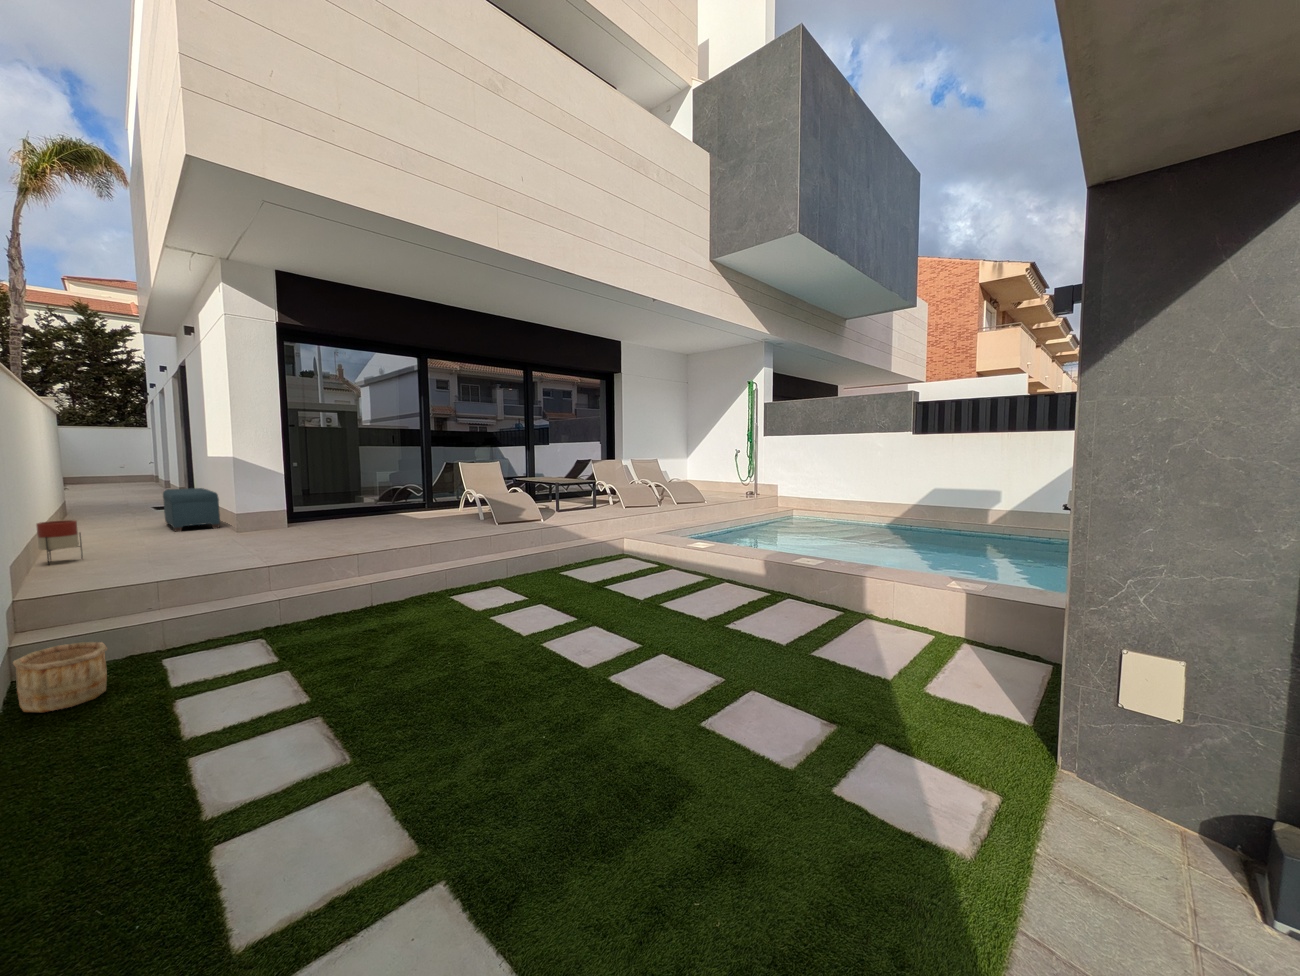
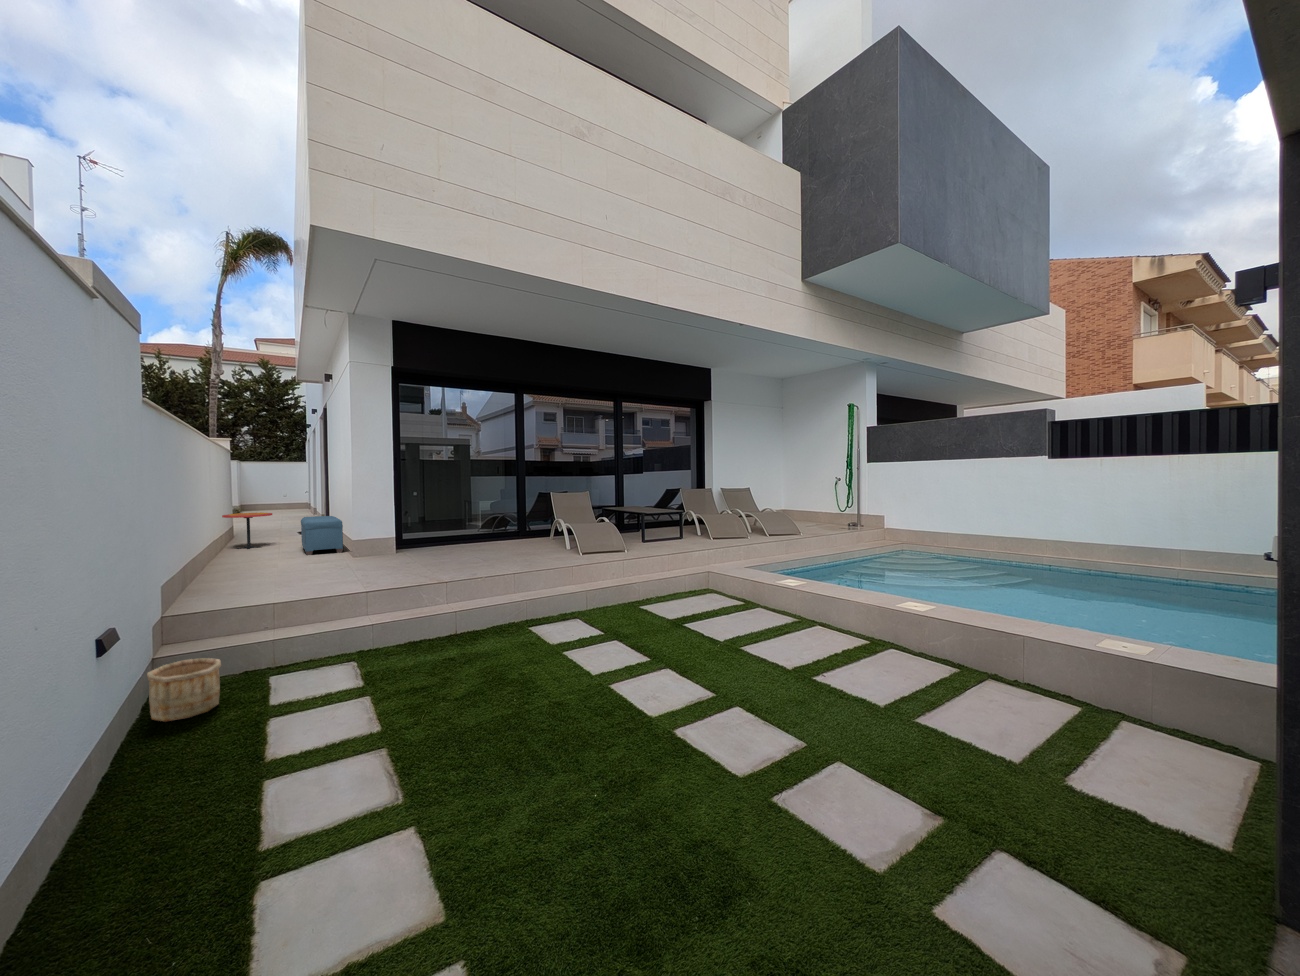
side table: none [56,485,123,527] -> present [222,512,272,549]
planter: present [37,520,83,564] -> none [195,545,228,584]

